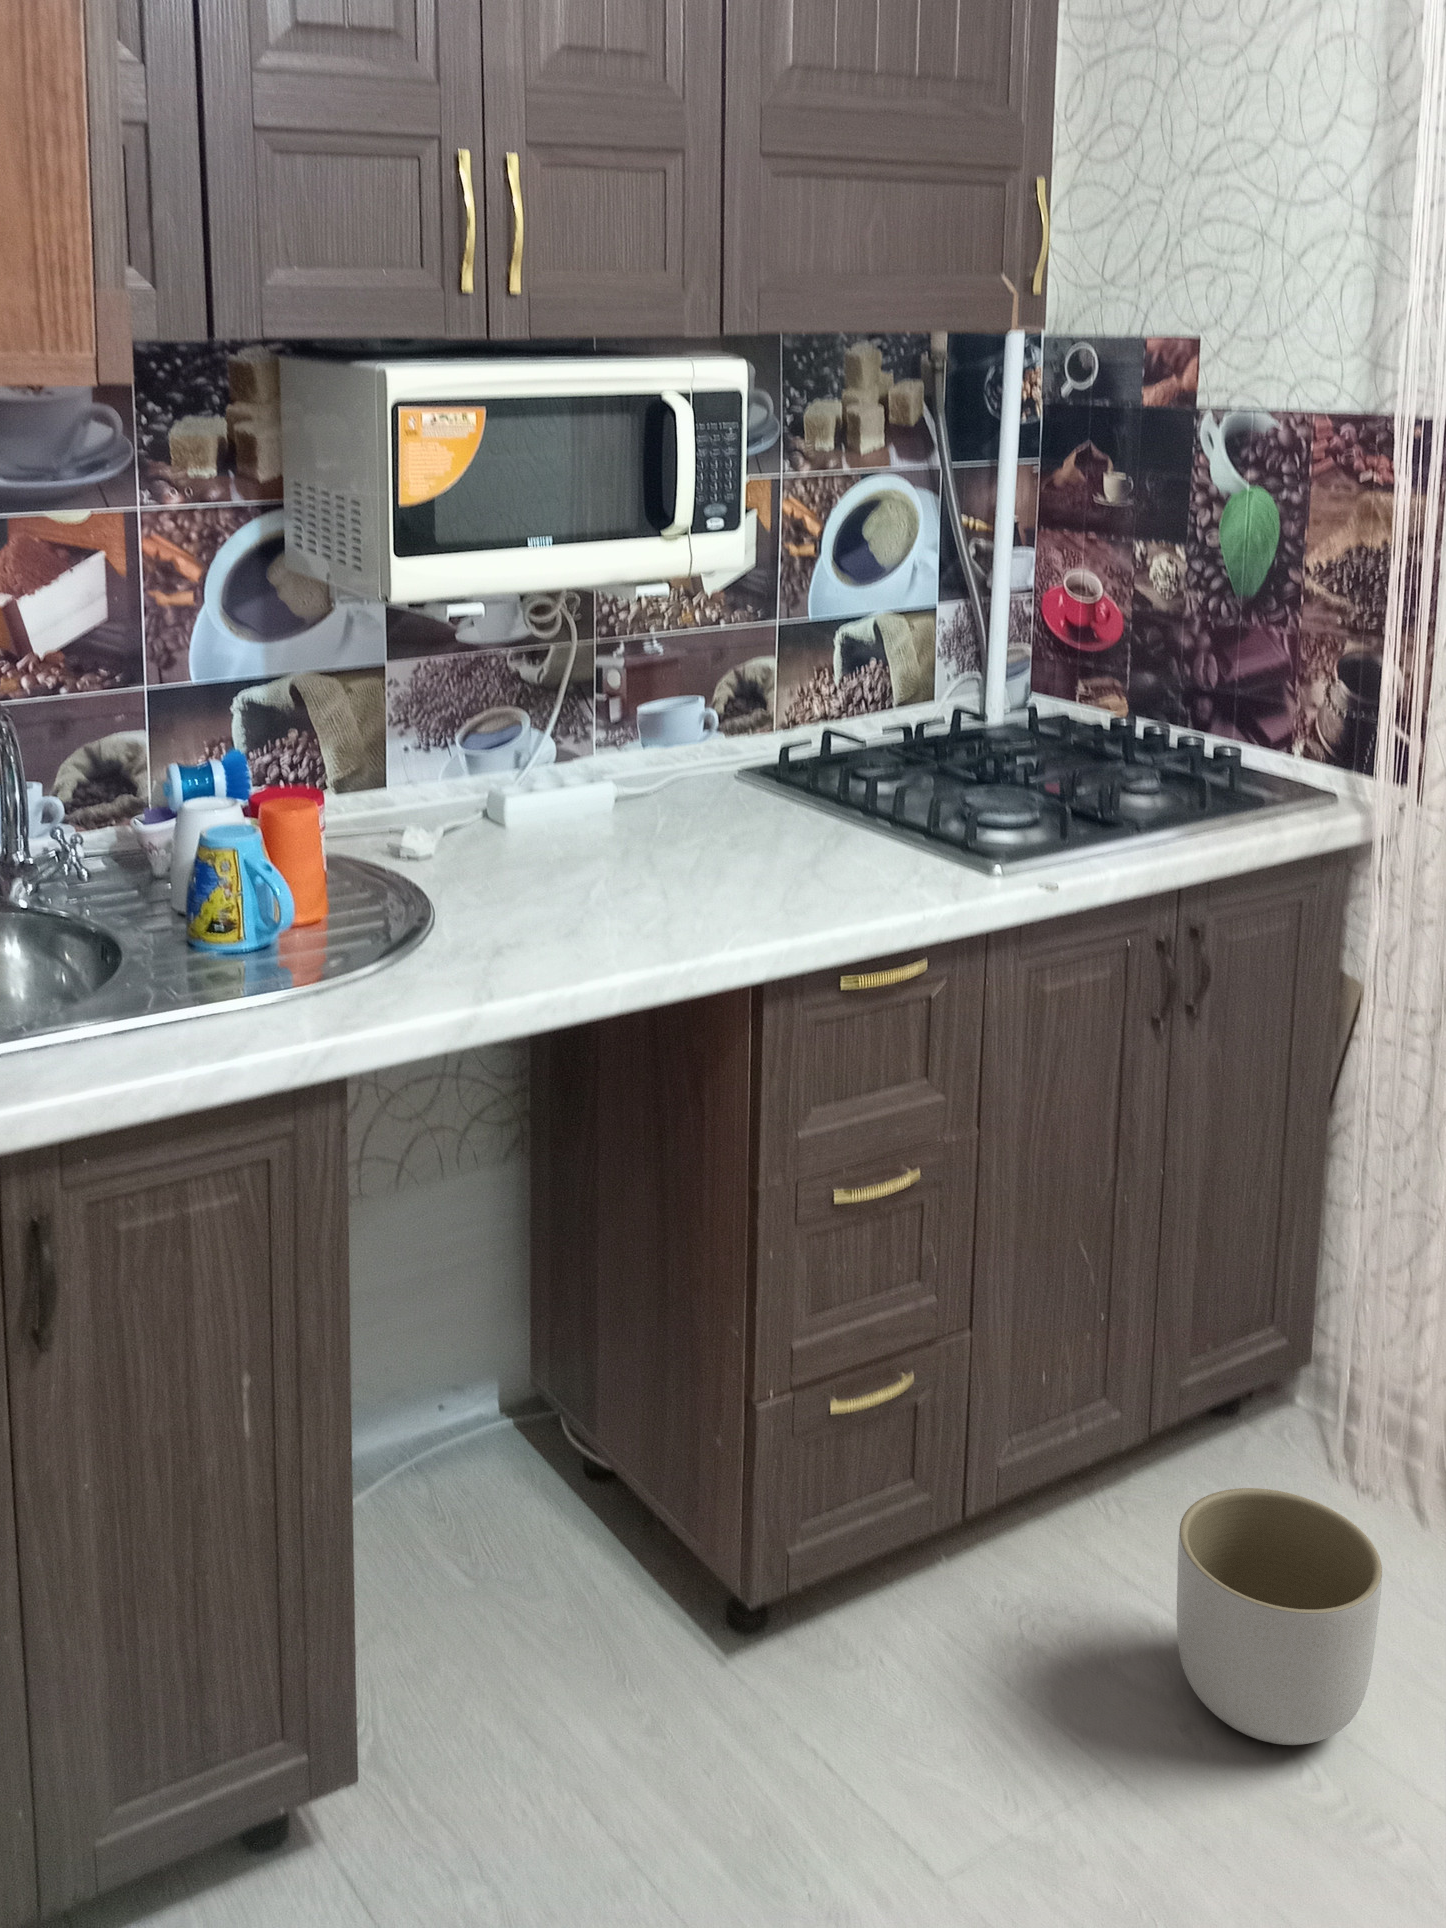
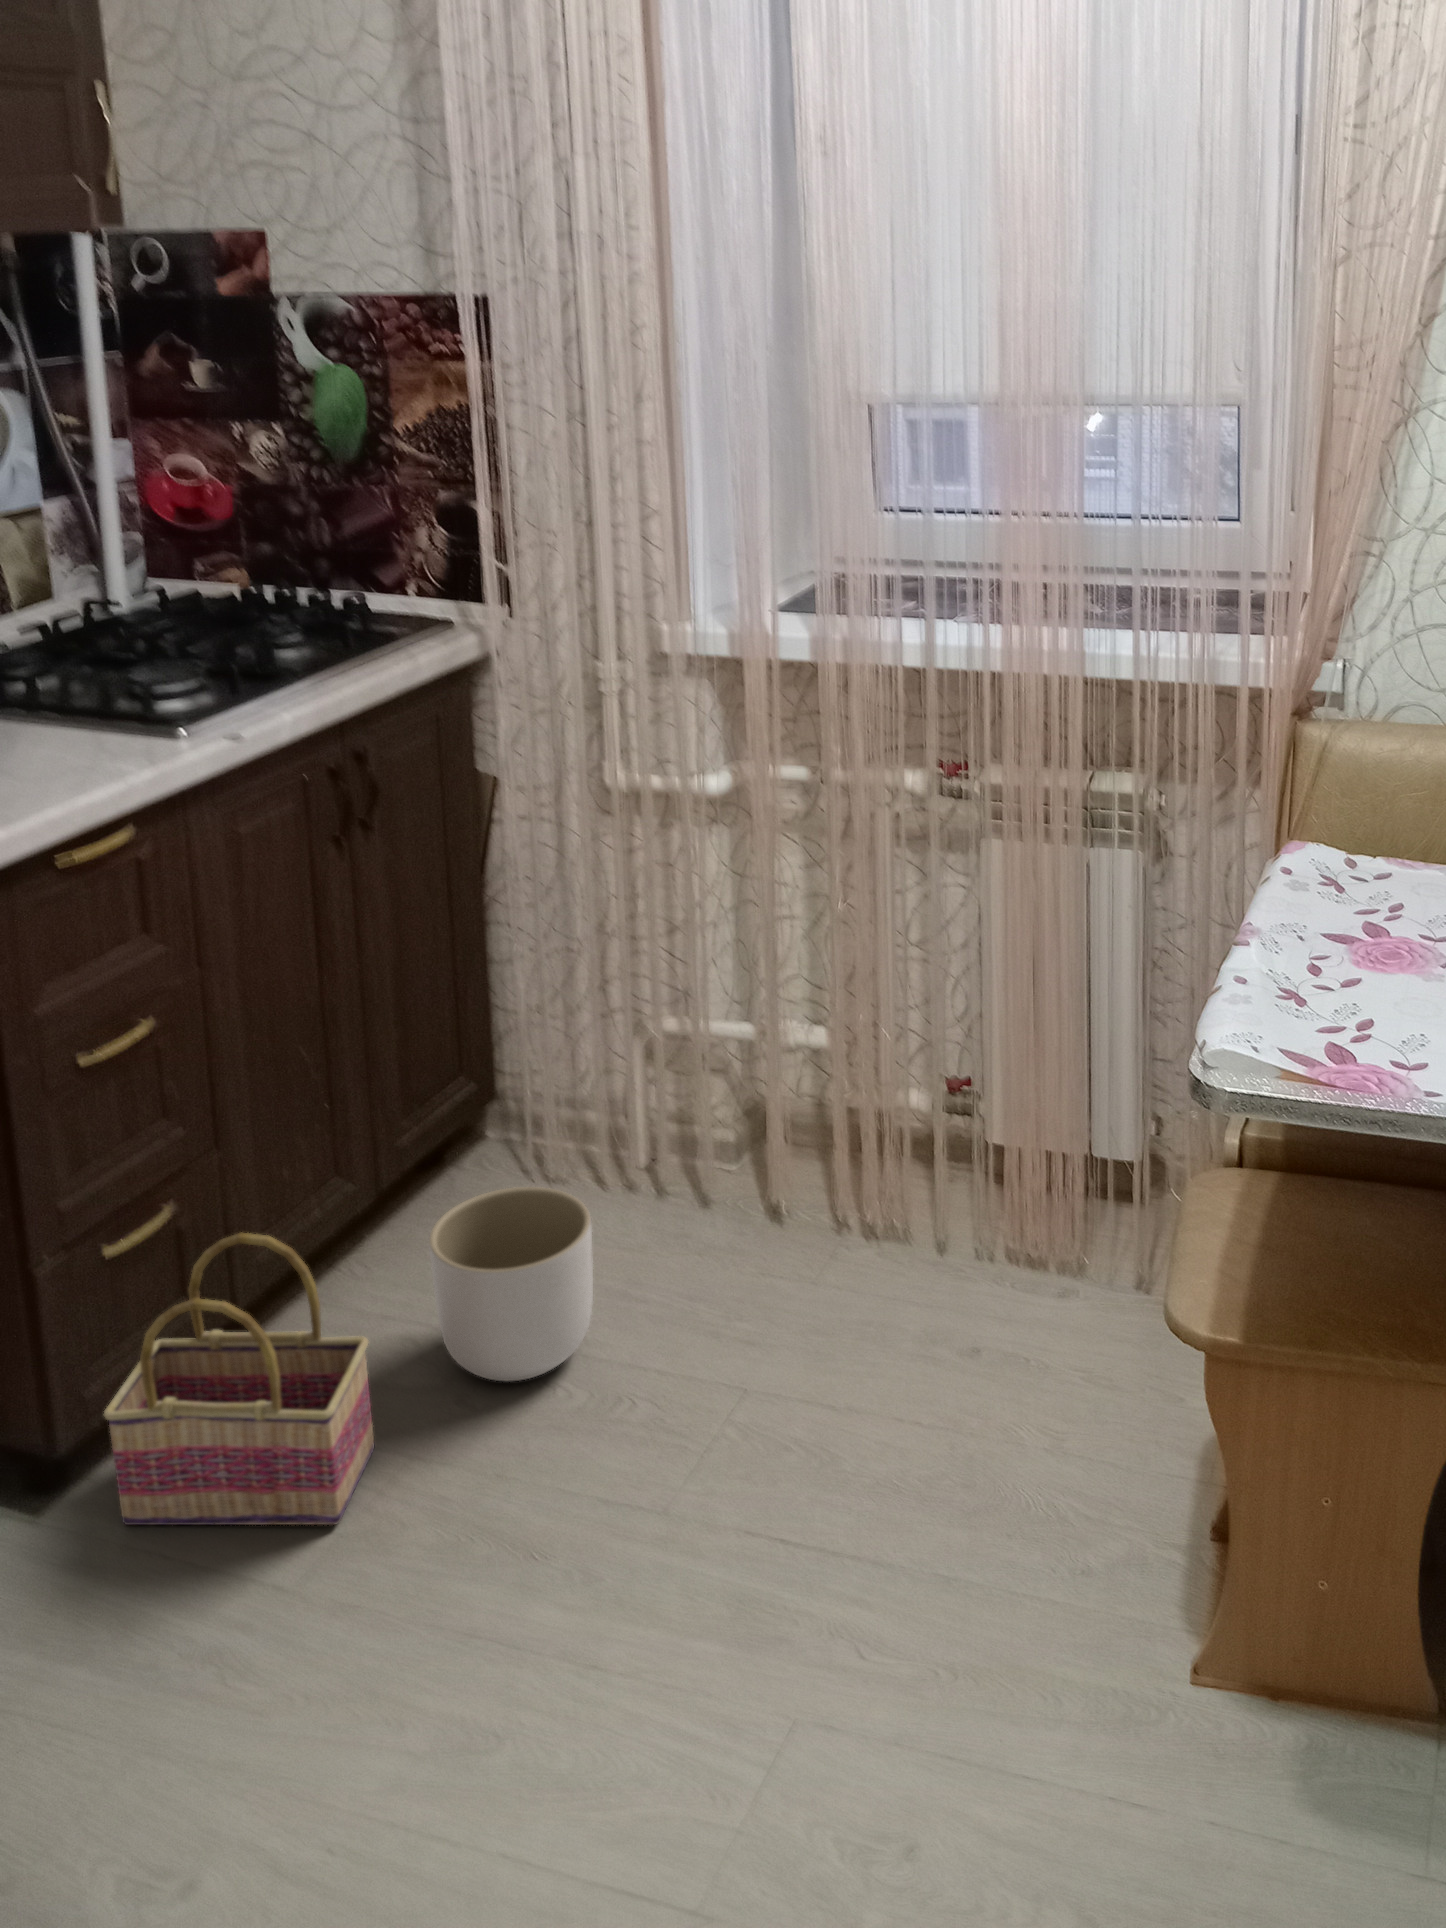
basket: none [802,1440,1086,1826] -> present [103,1233,375,1525]

